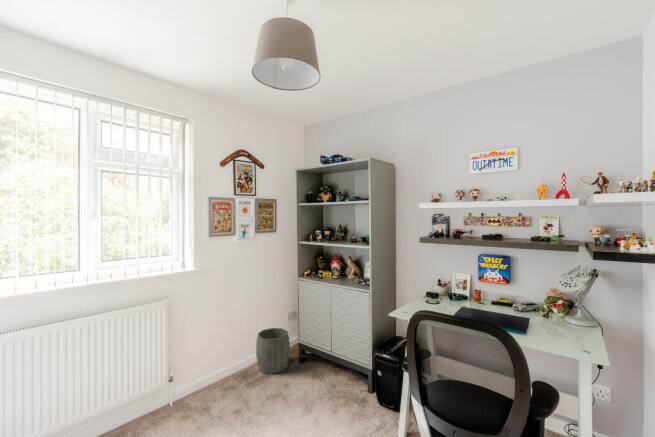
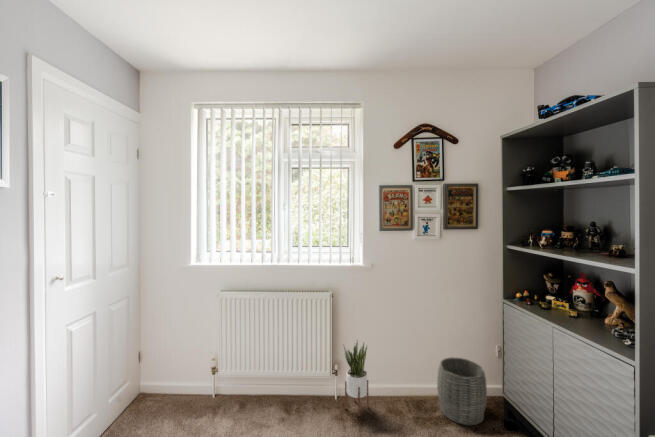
potted plant: none [186,336,206,405] -> present [343,340,368,416]

